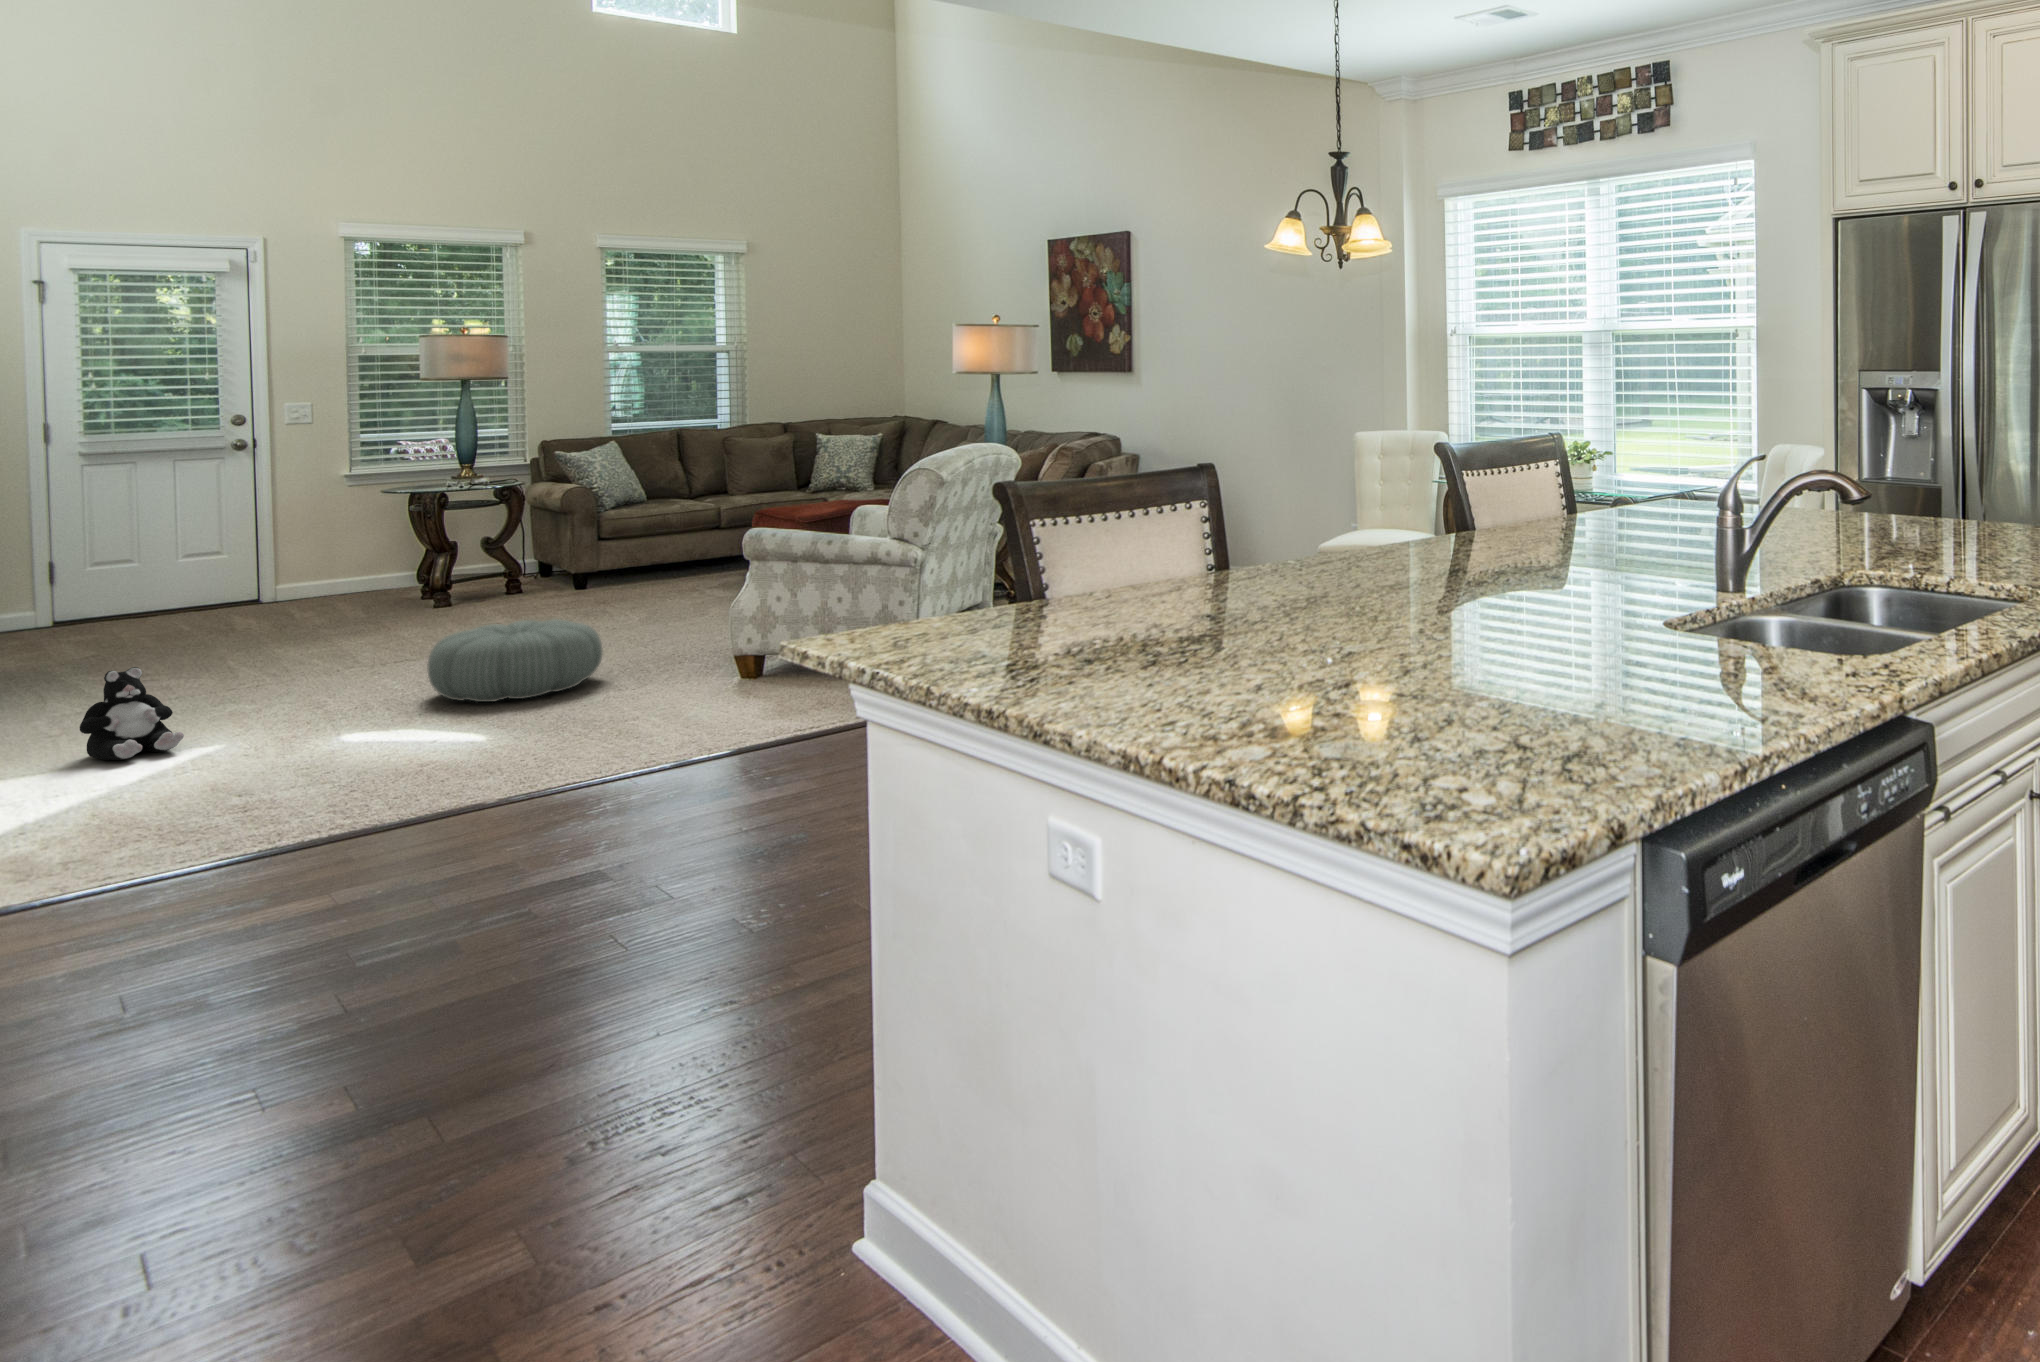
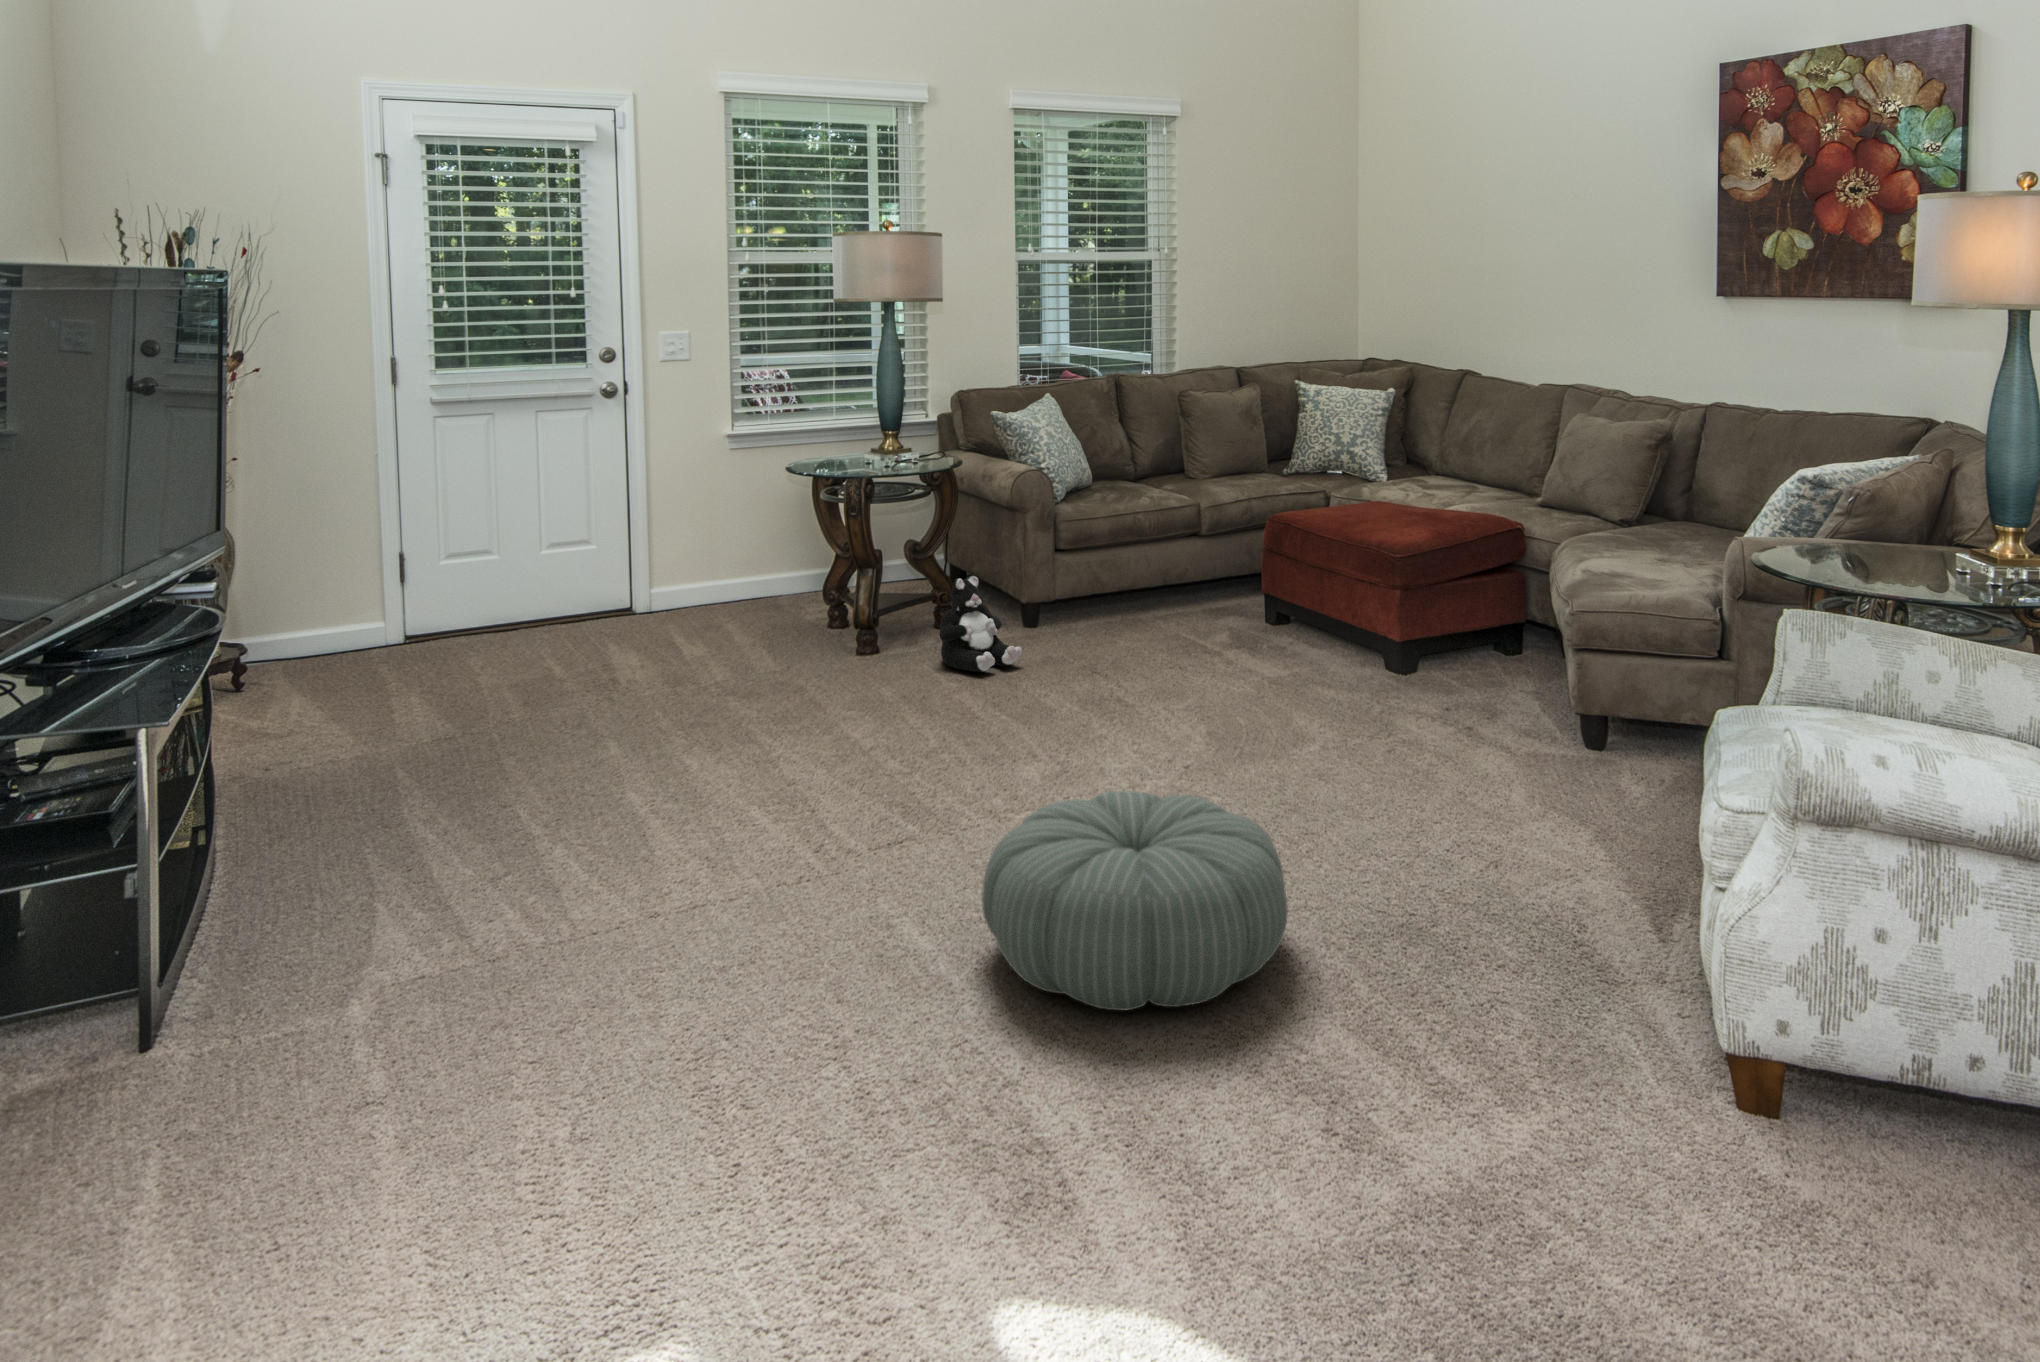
plush toy: present [80,667,184,760] -> present [940,575,1022,672]

